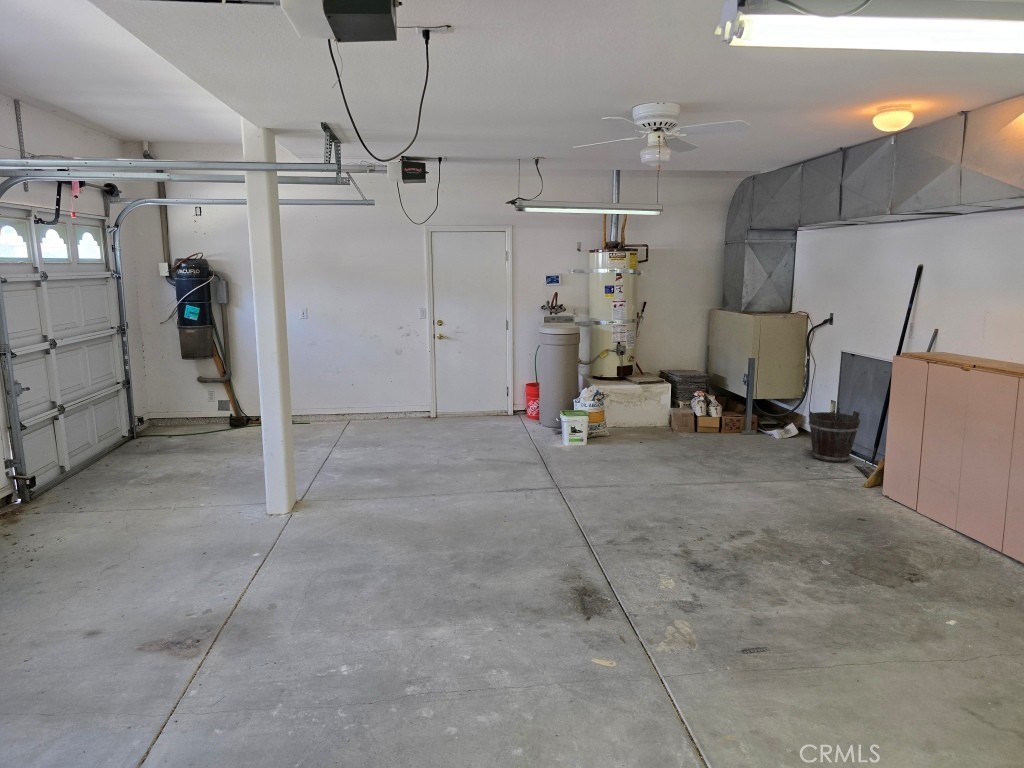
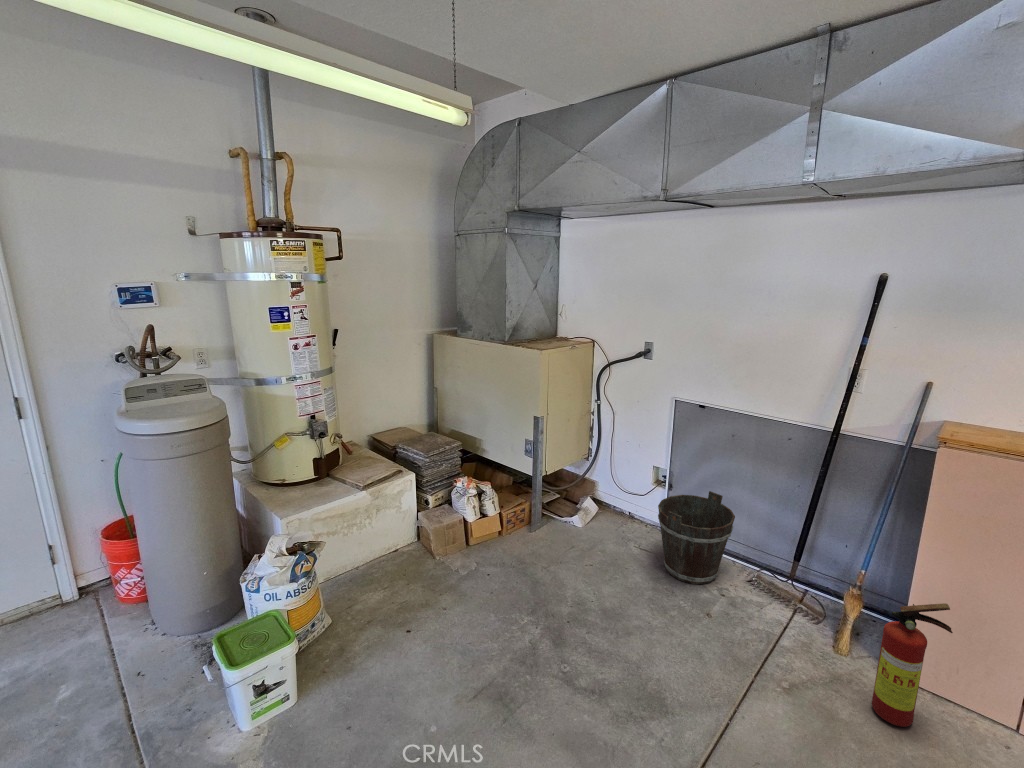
fire extinguisher: none [867,434,900,503] -> present [872,603,953,727]

